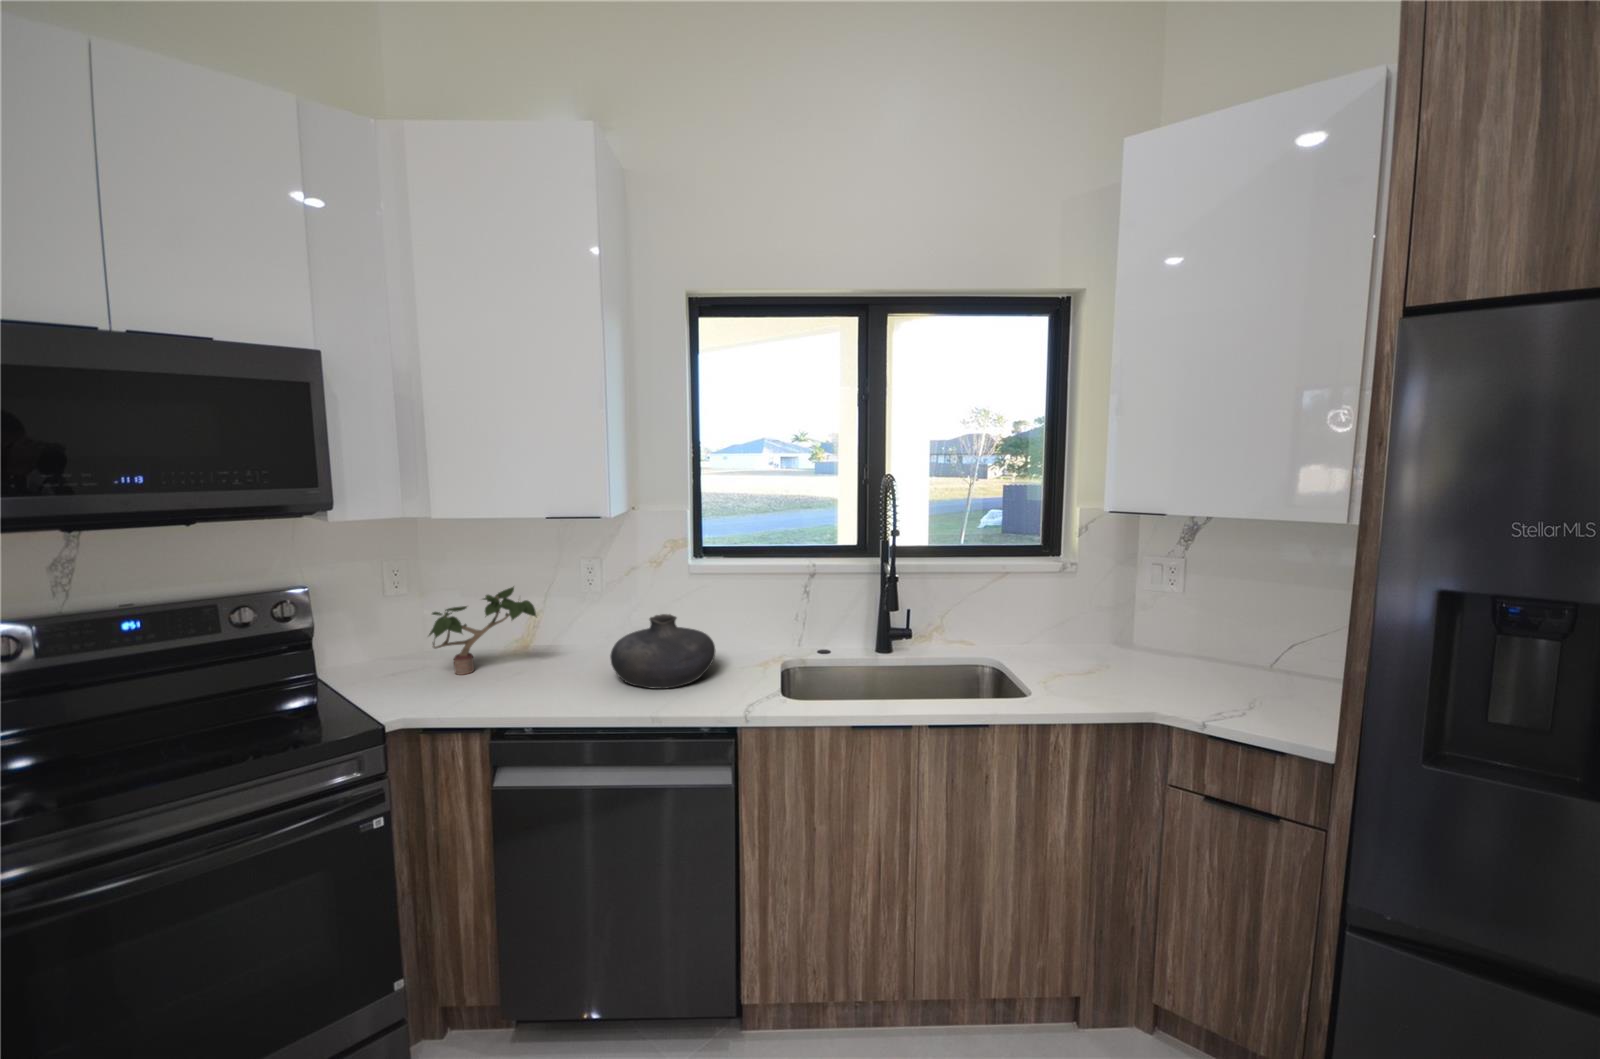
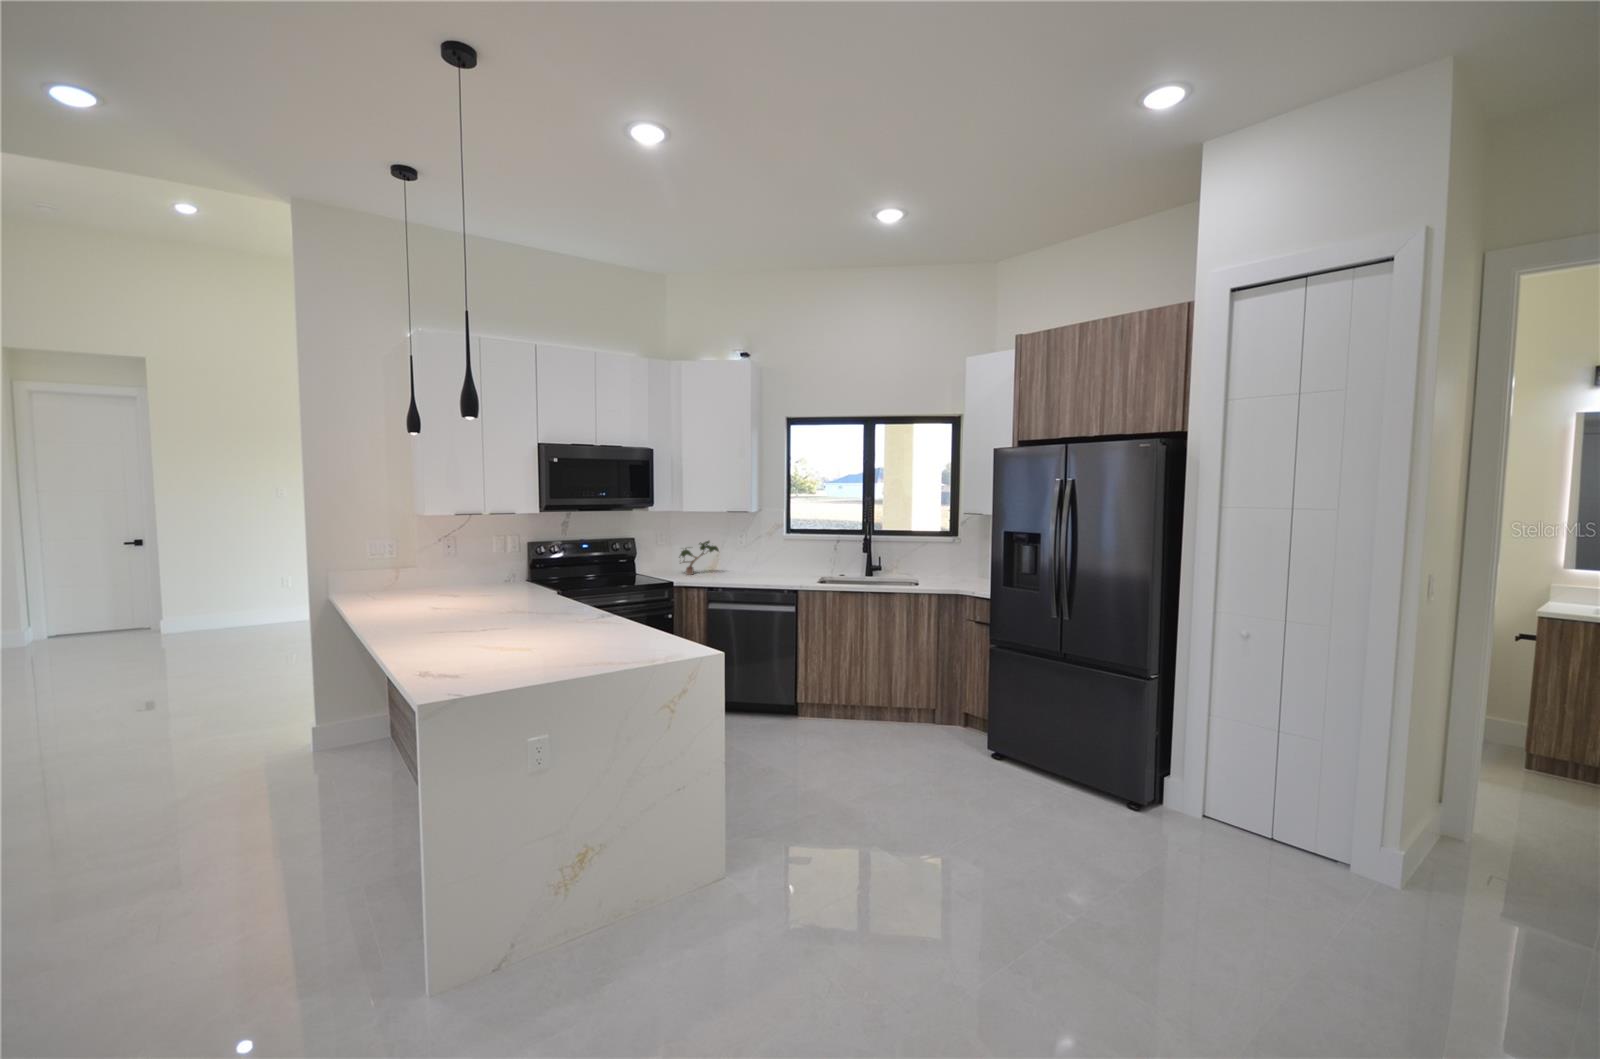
vase: present [610,614,715,689] -> none [749,552,792,580]

